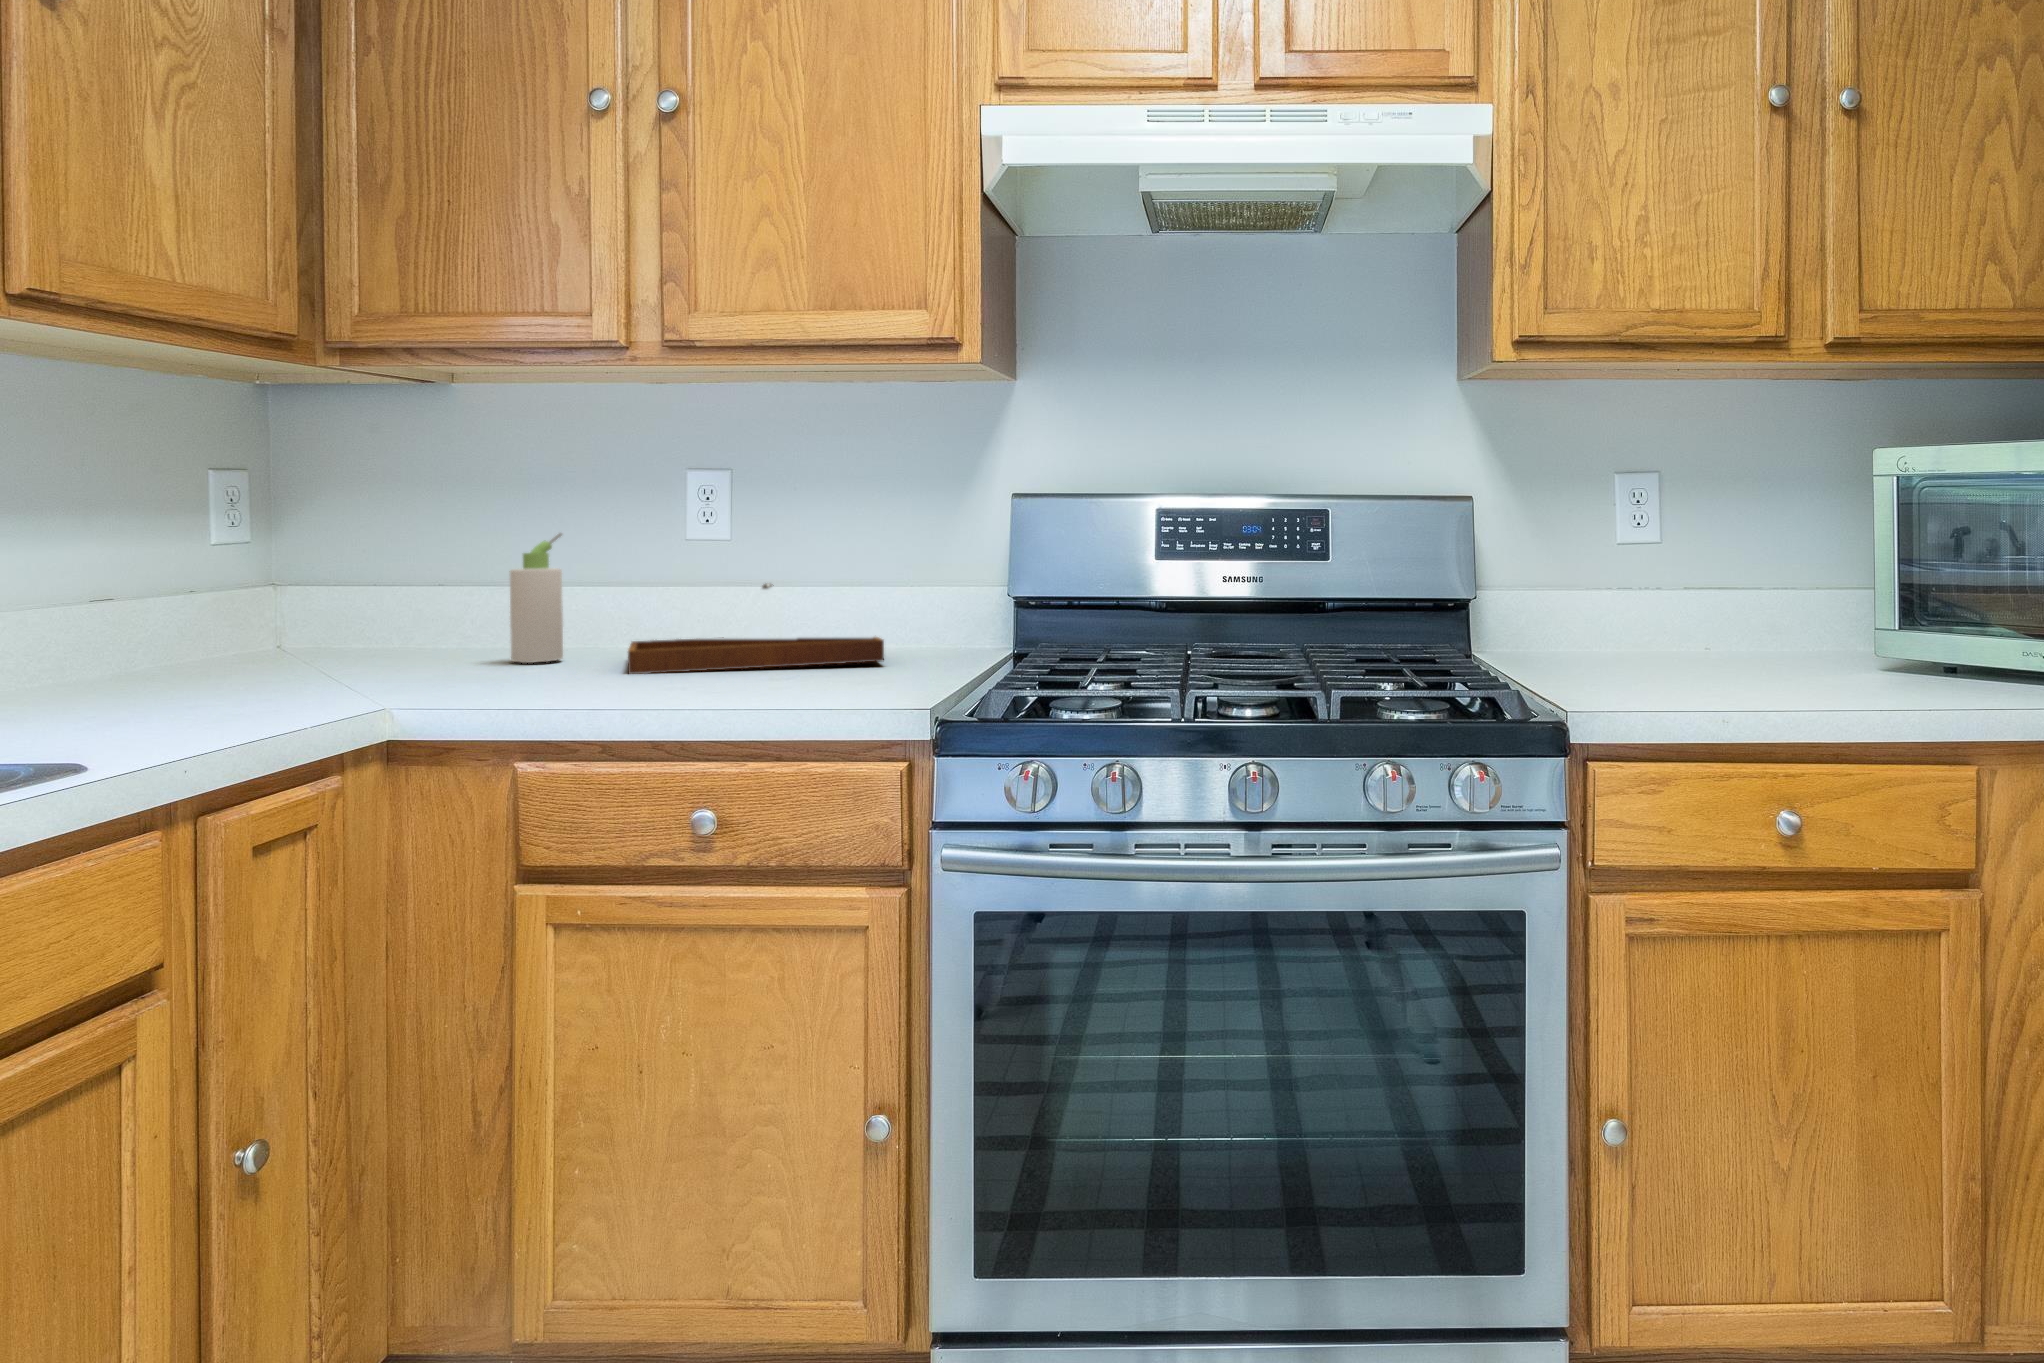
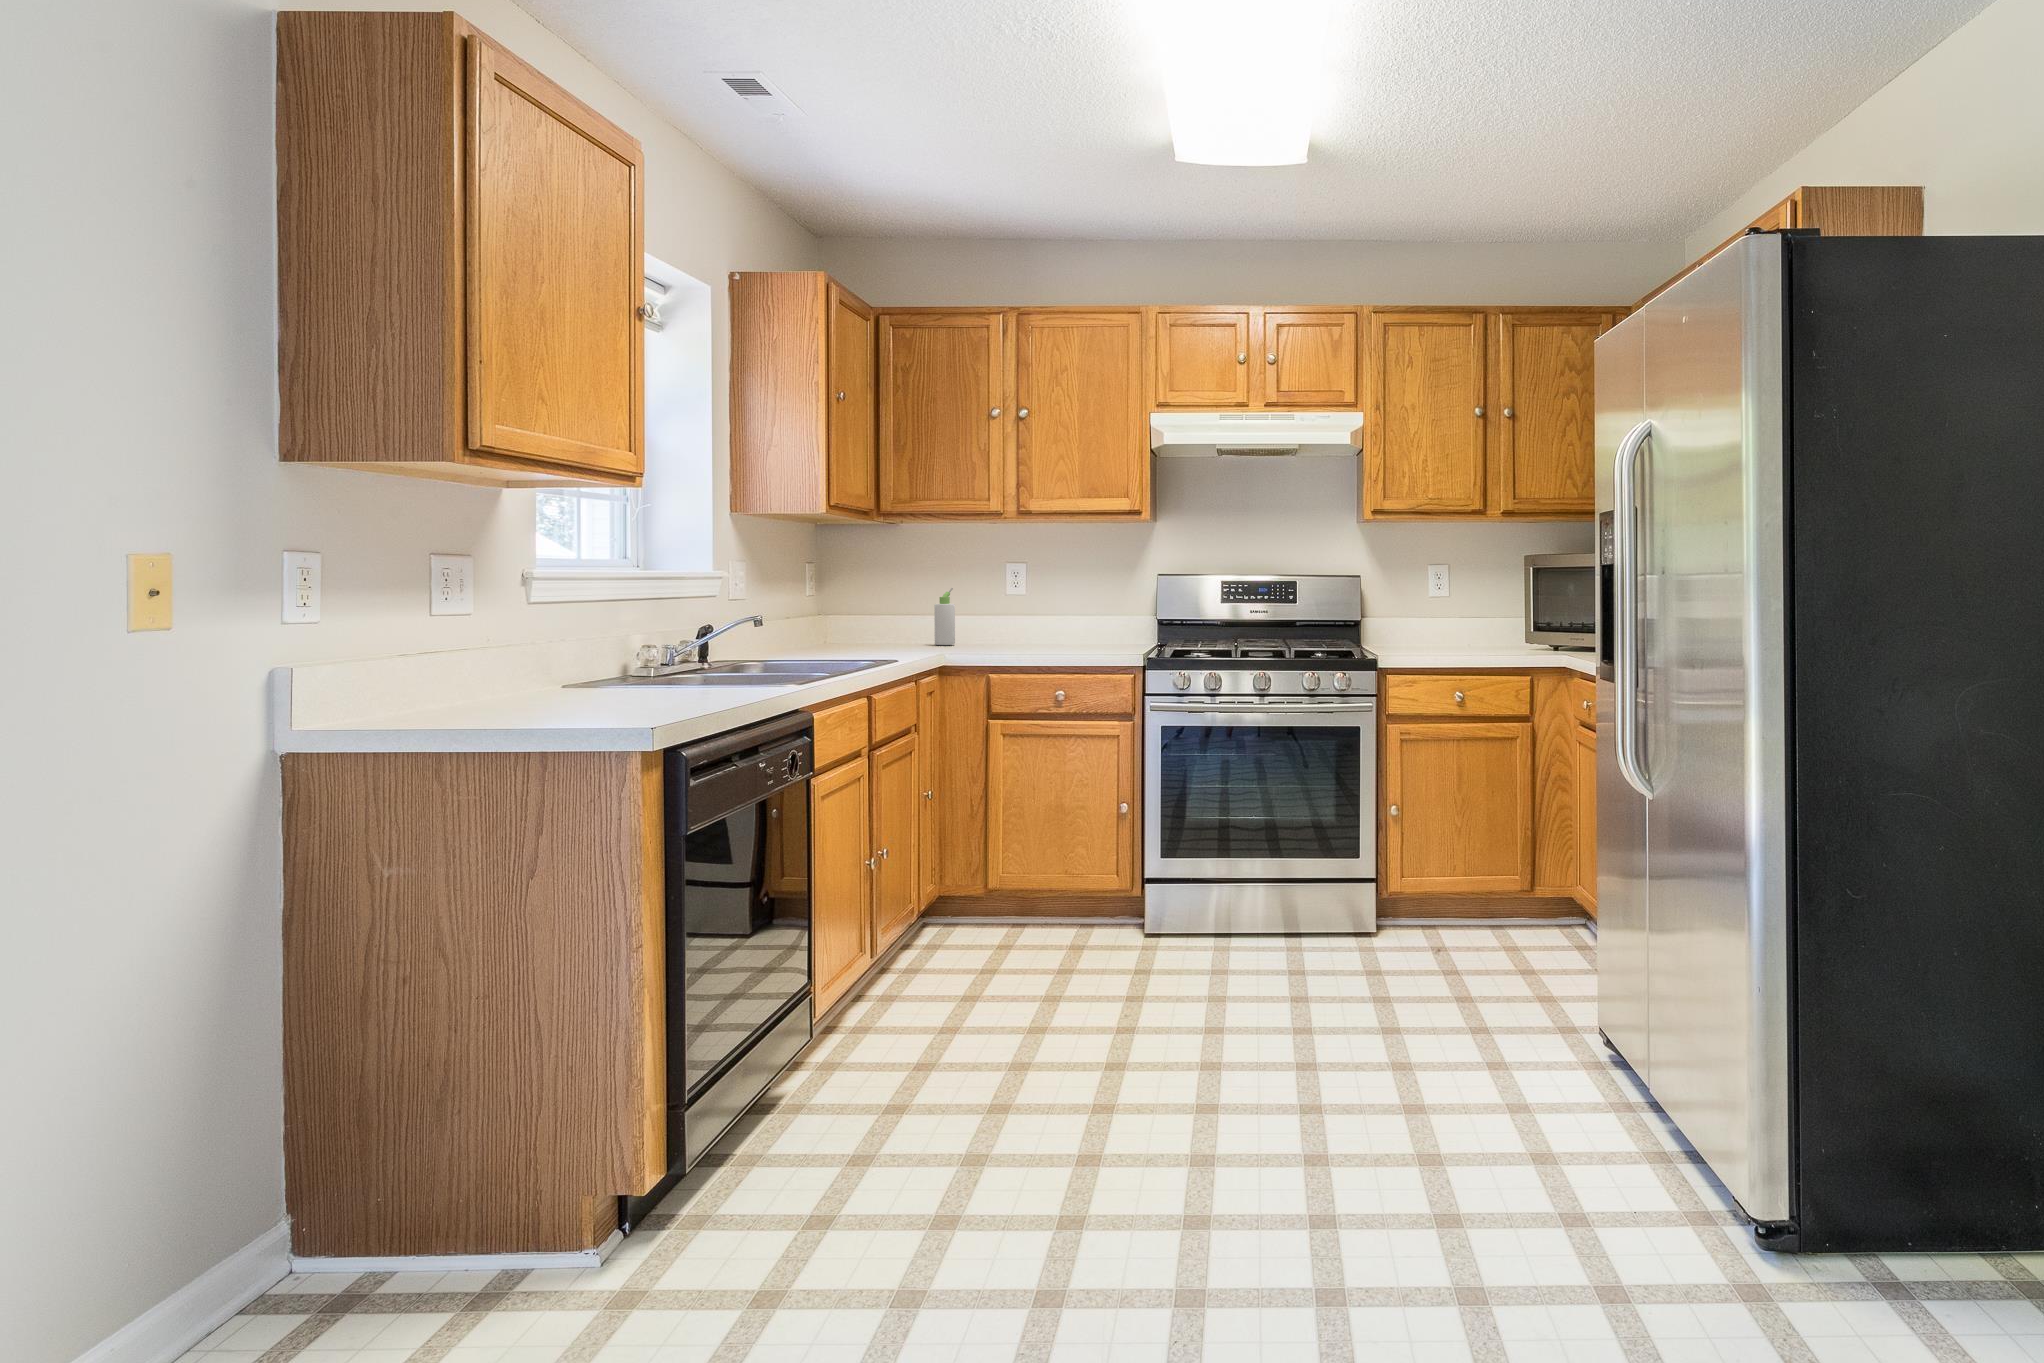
tray: present [628,583,884,674] -> none [982,611,1096,649]

